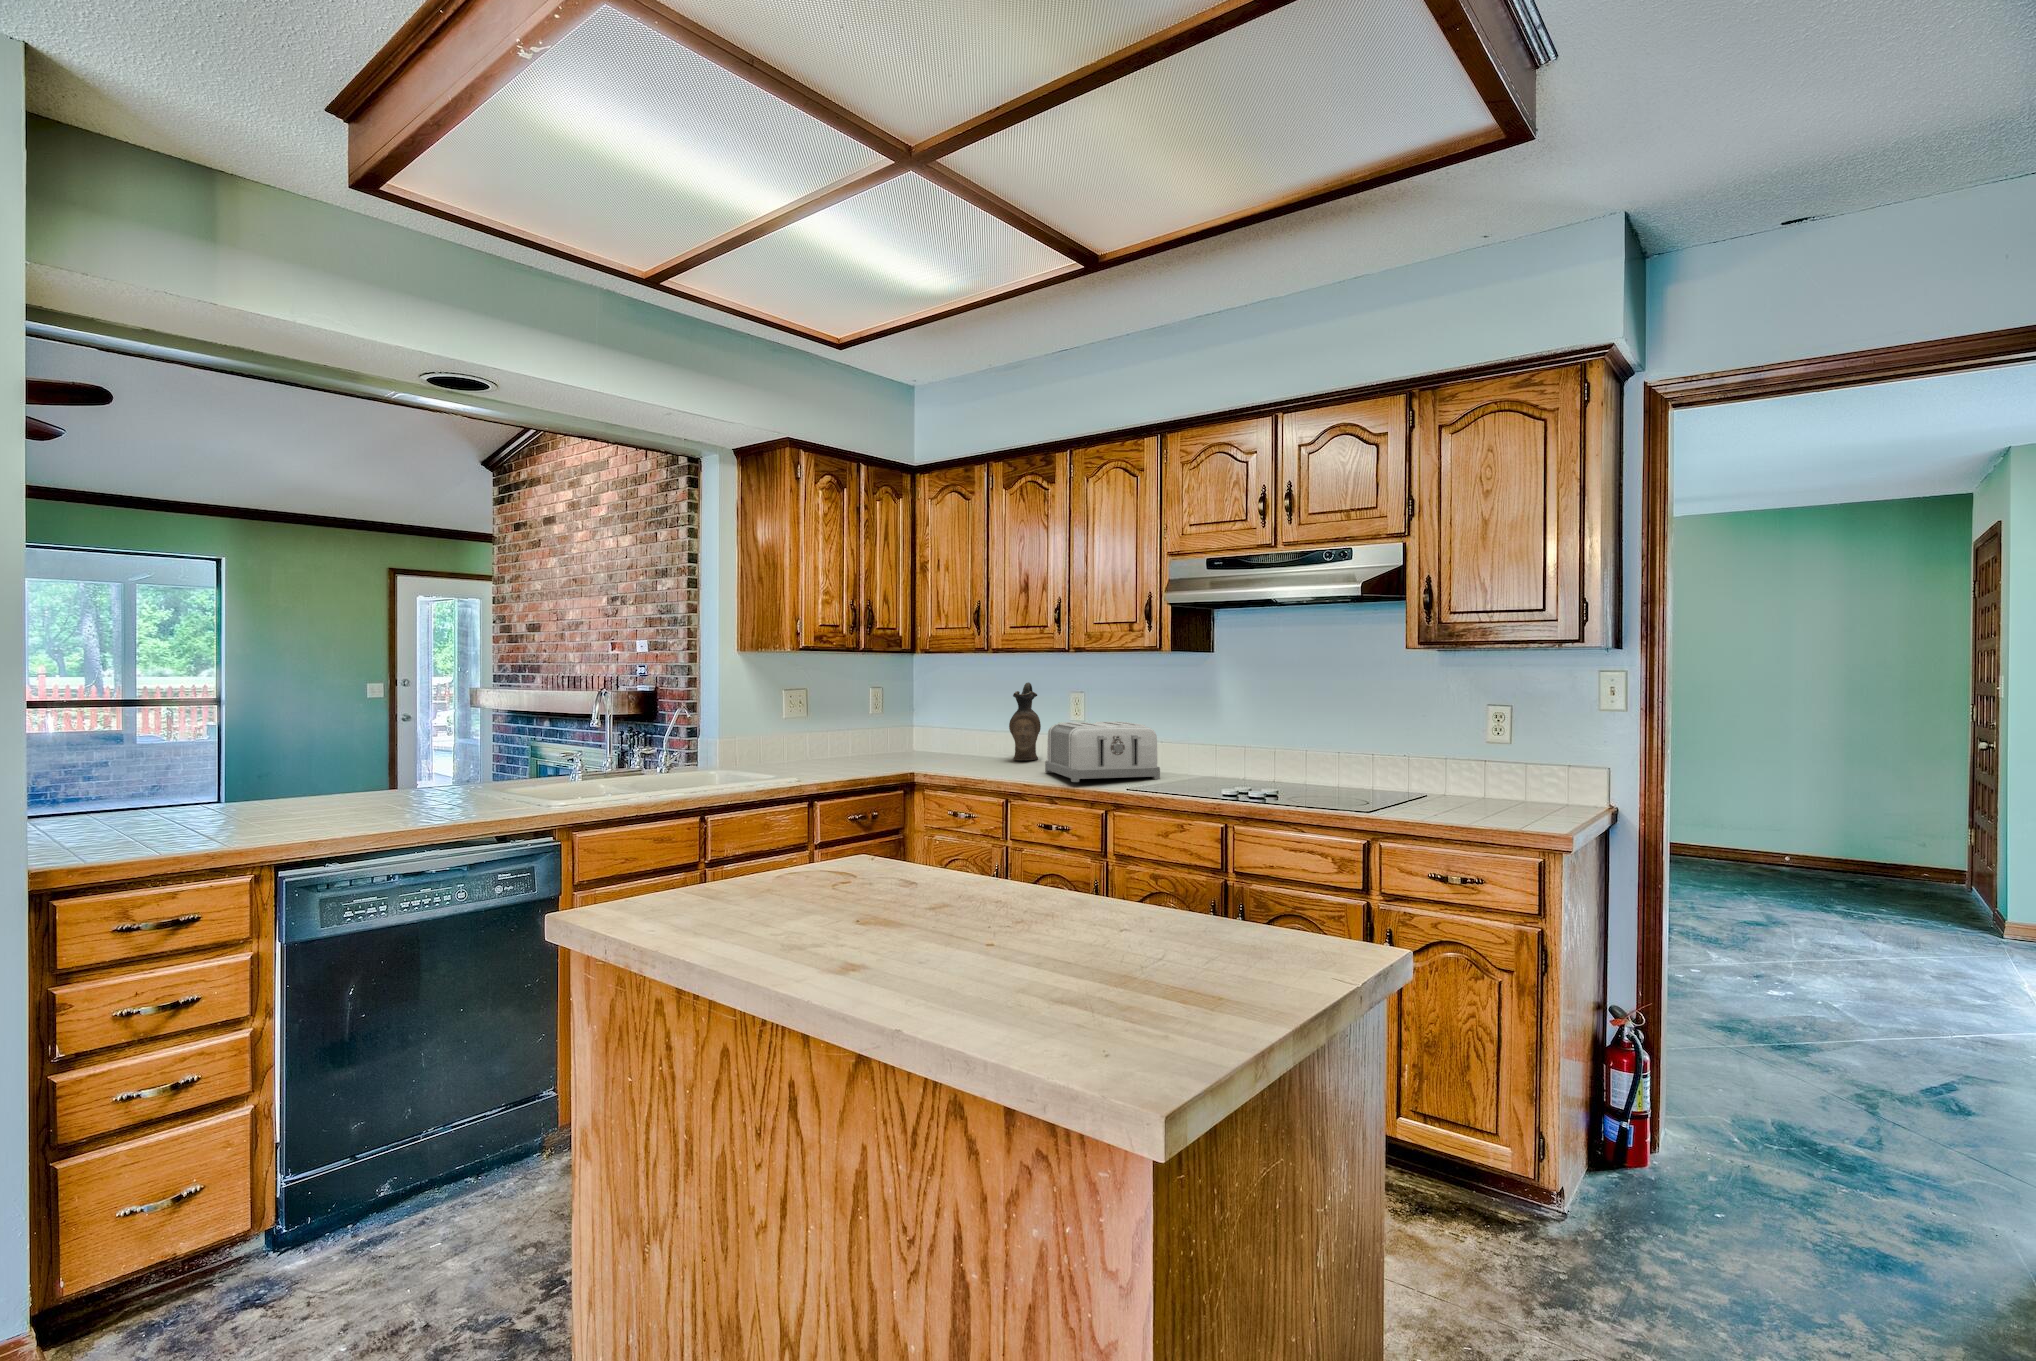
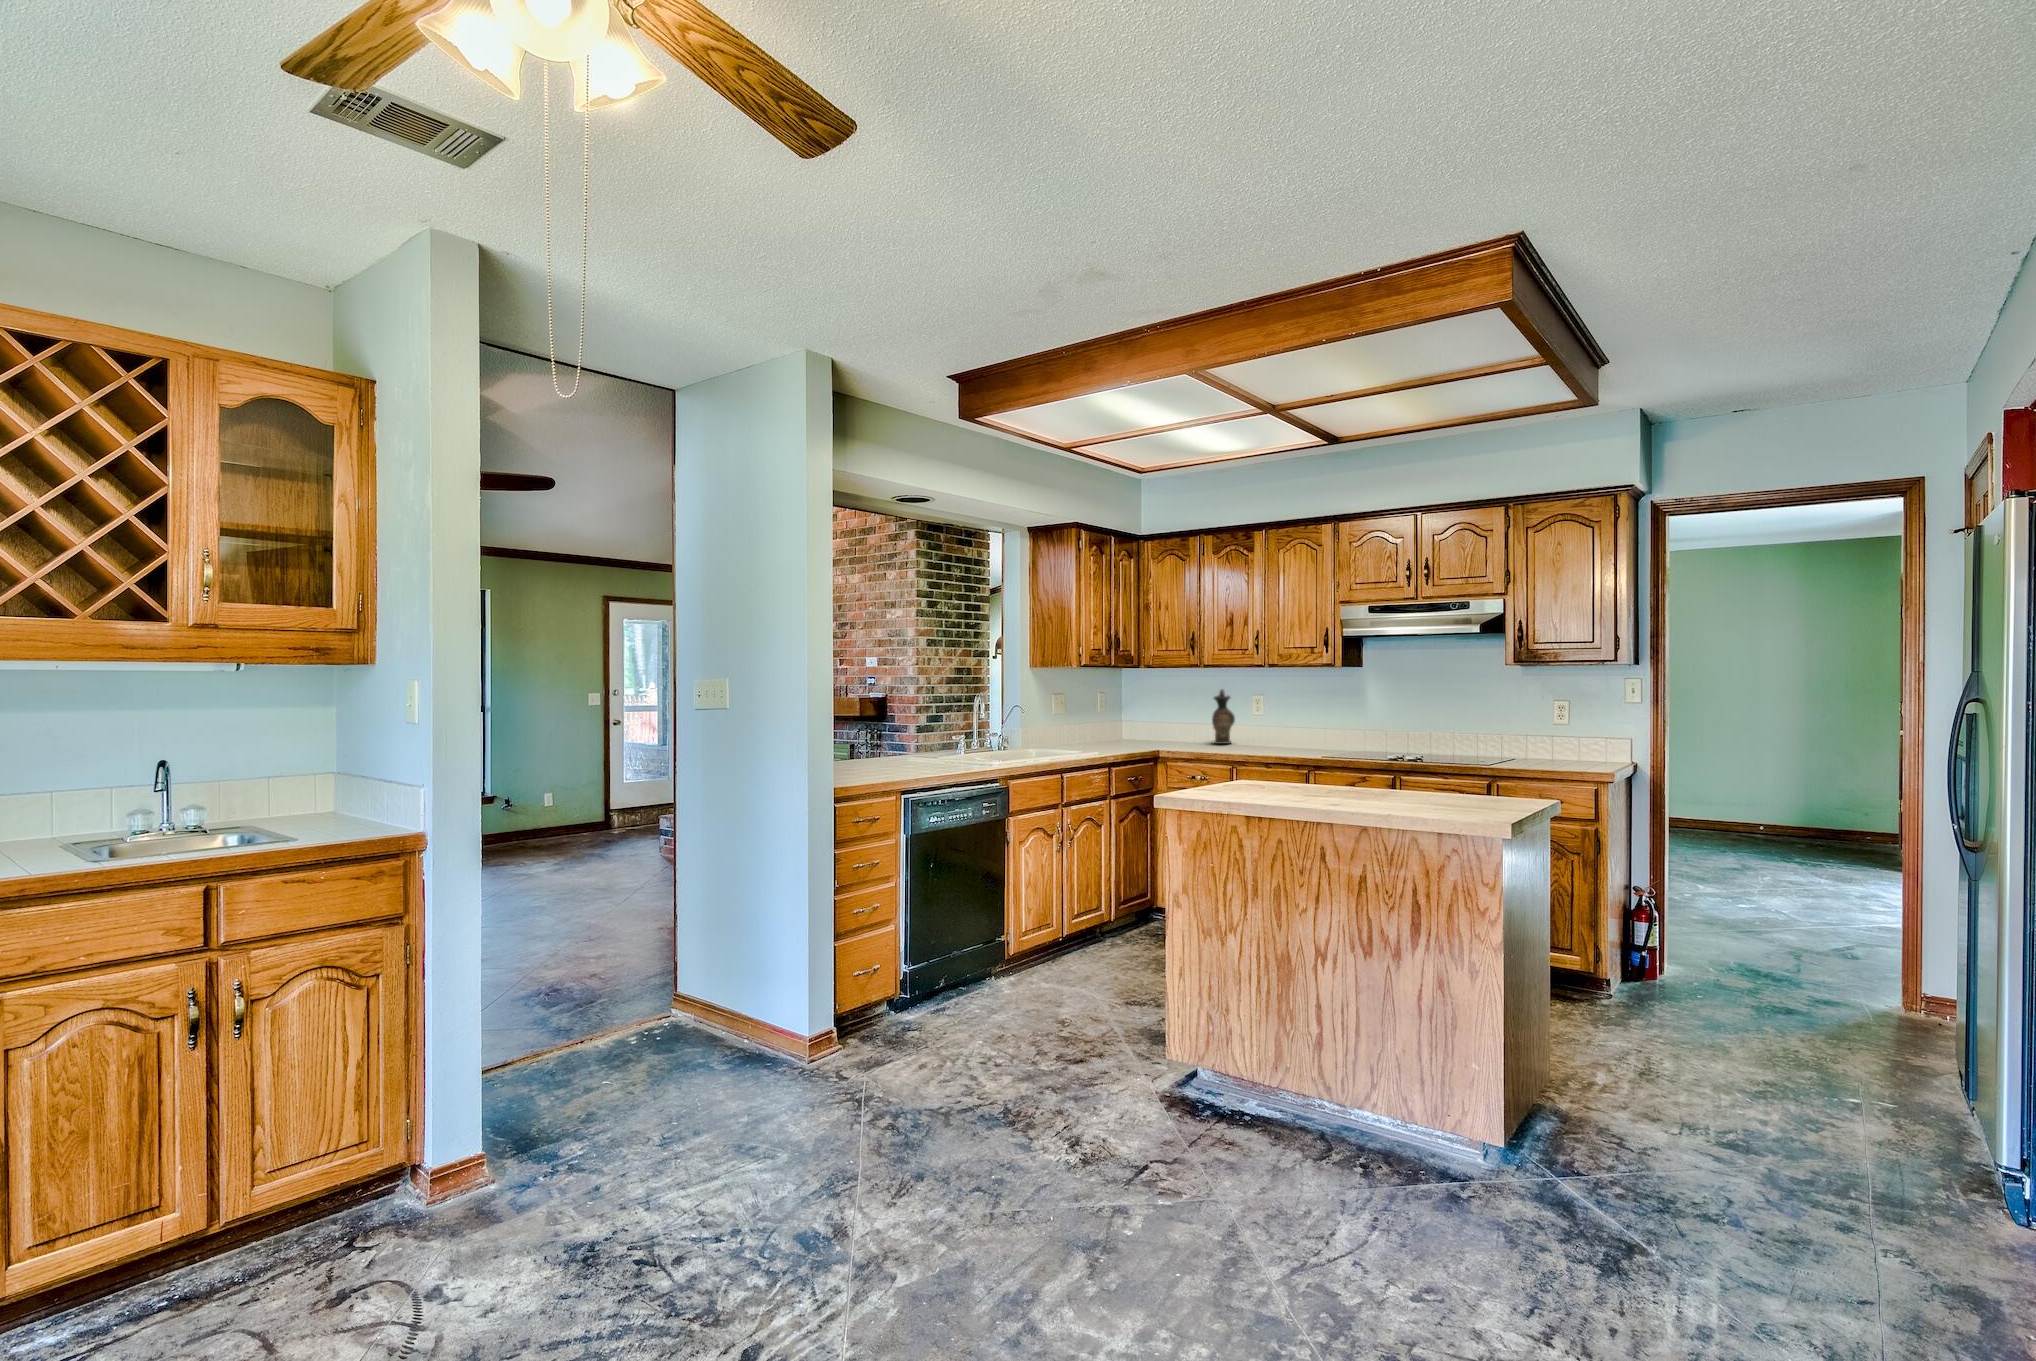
toaster: present [1045,721,1160,782] -> none [1249,715,1335,755]

